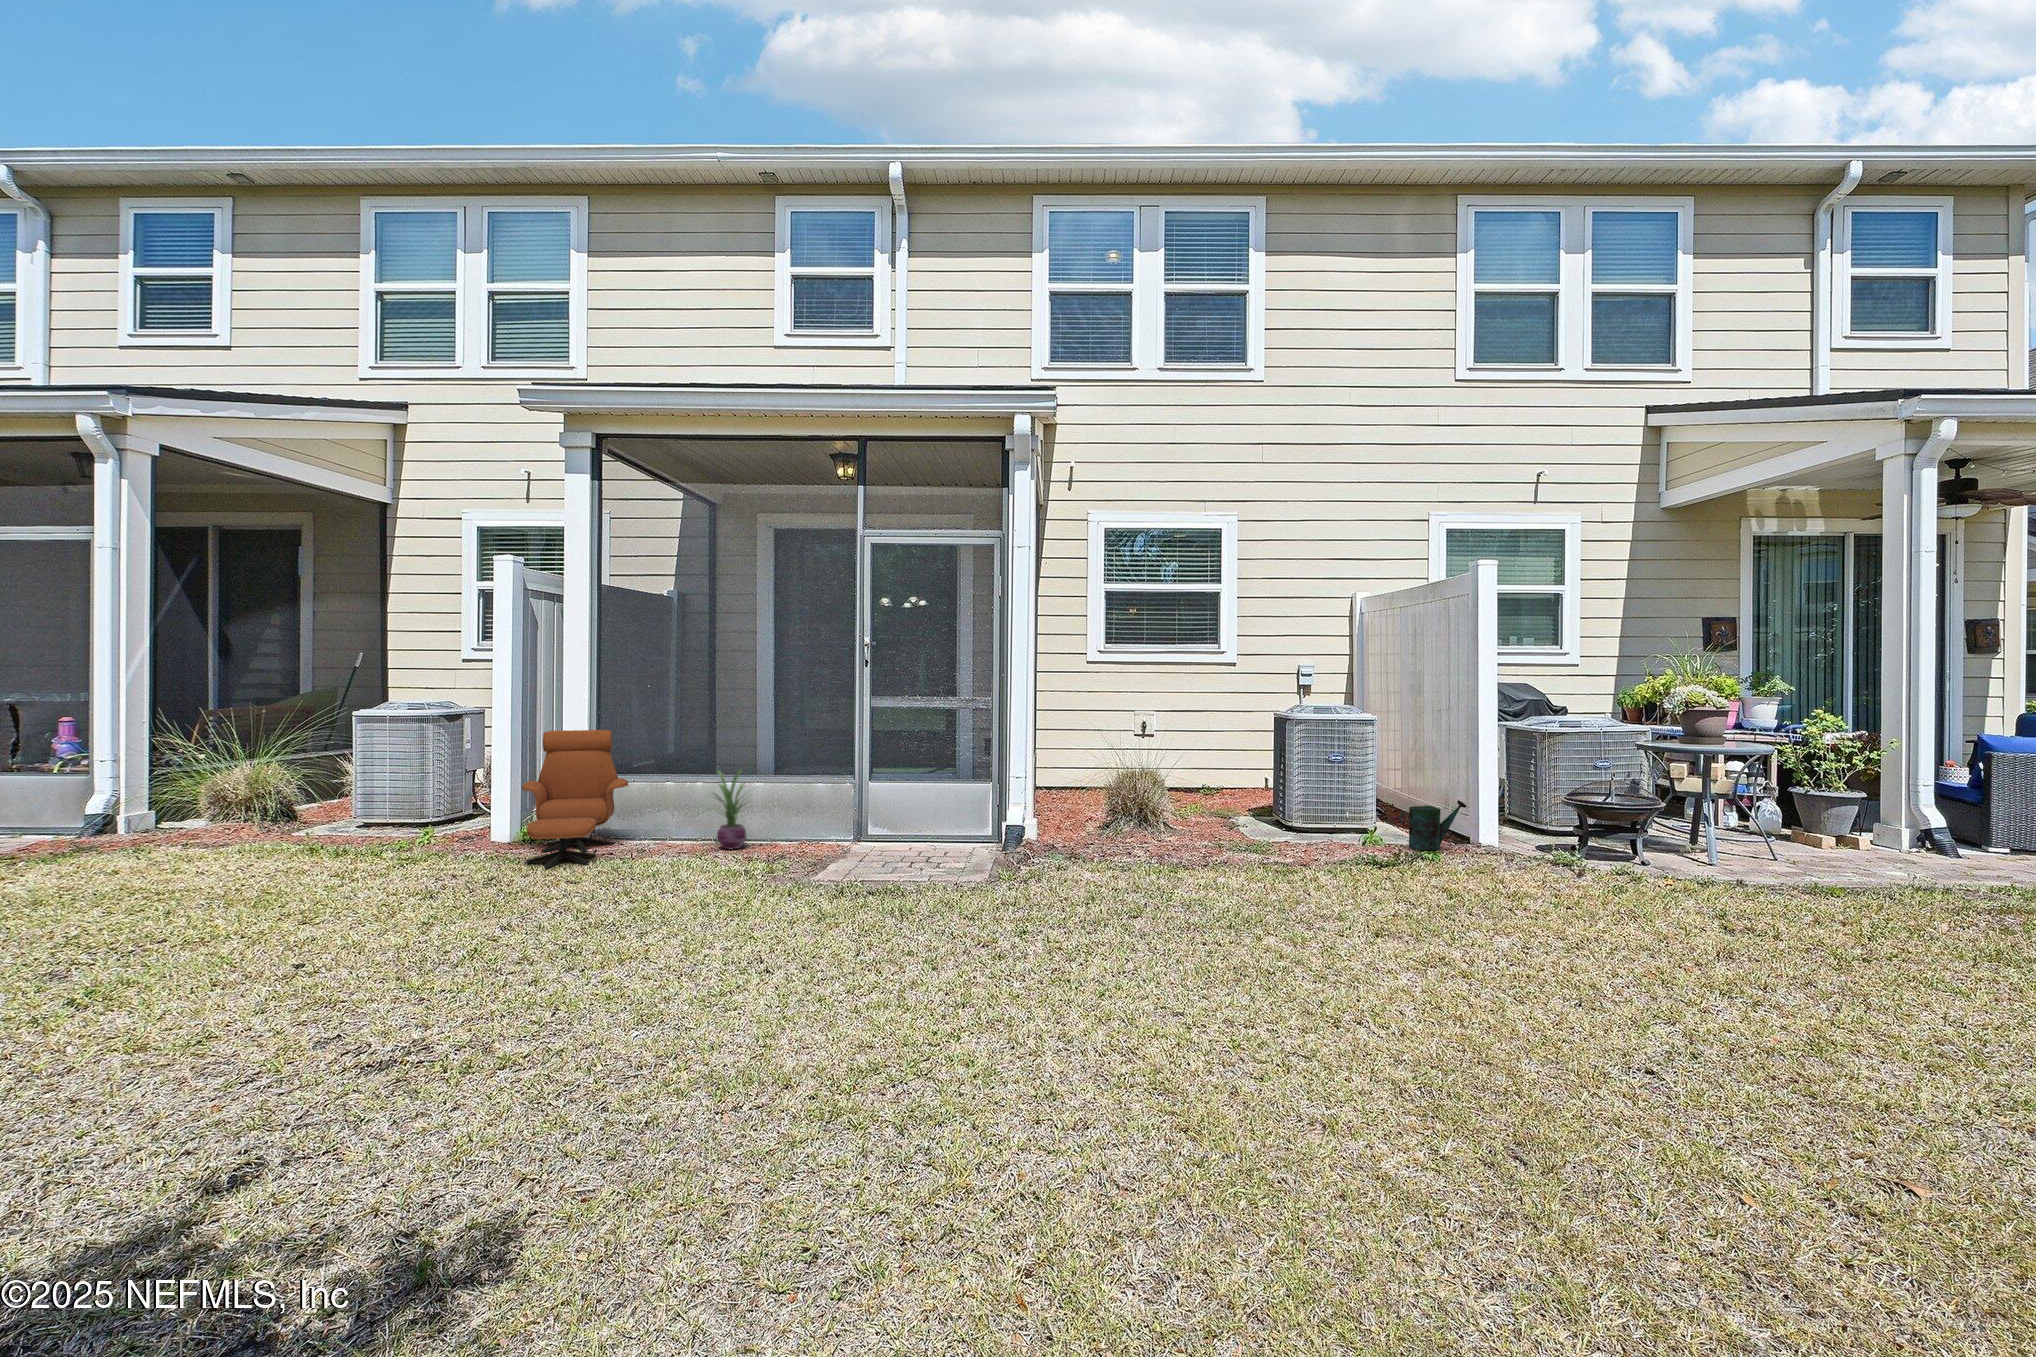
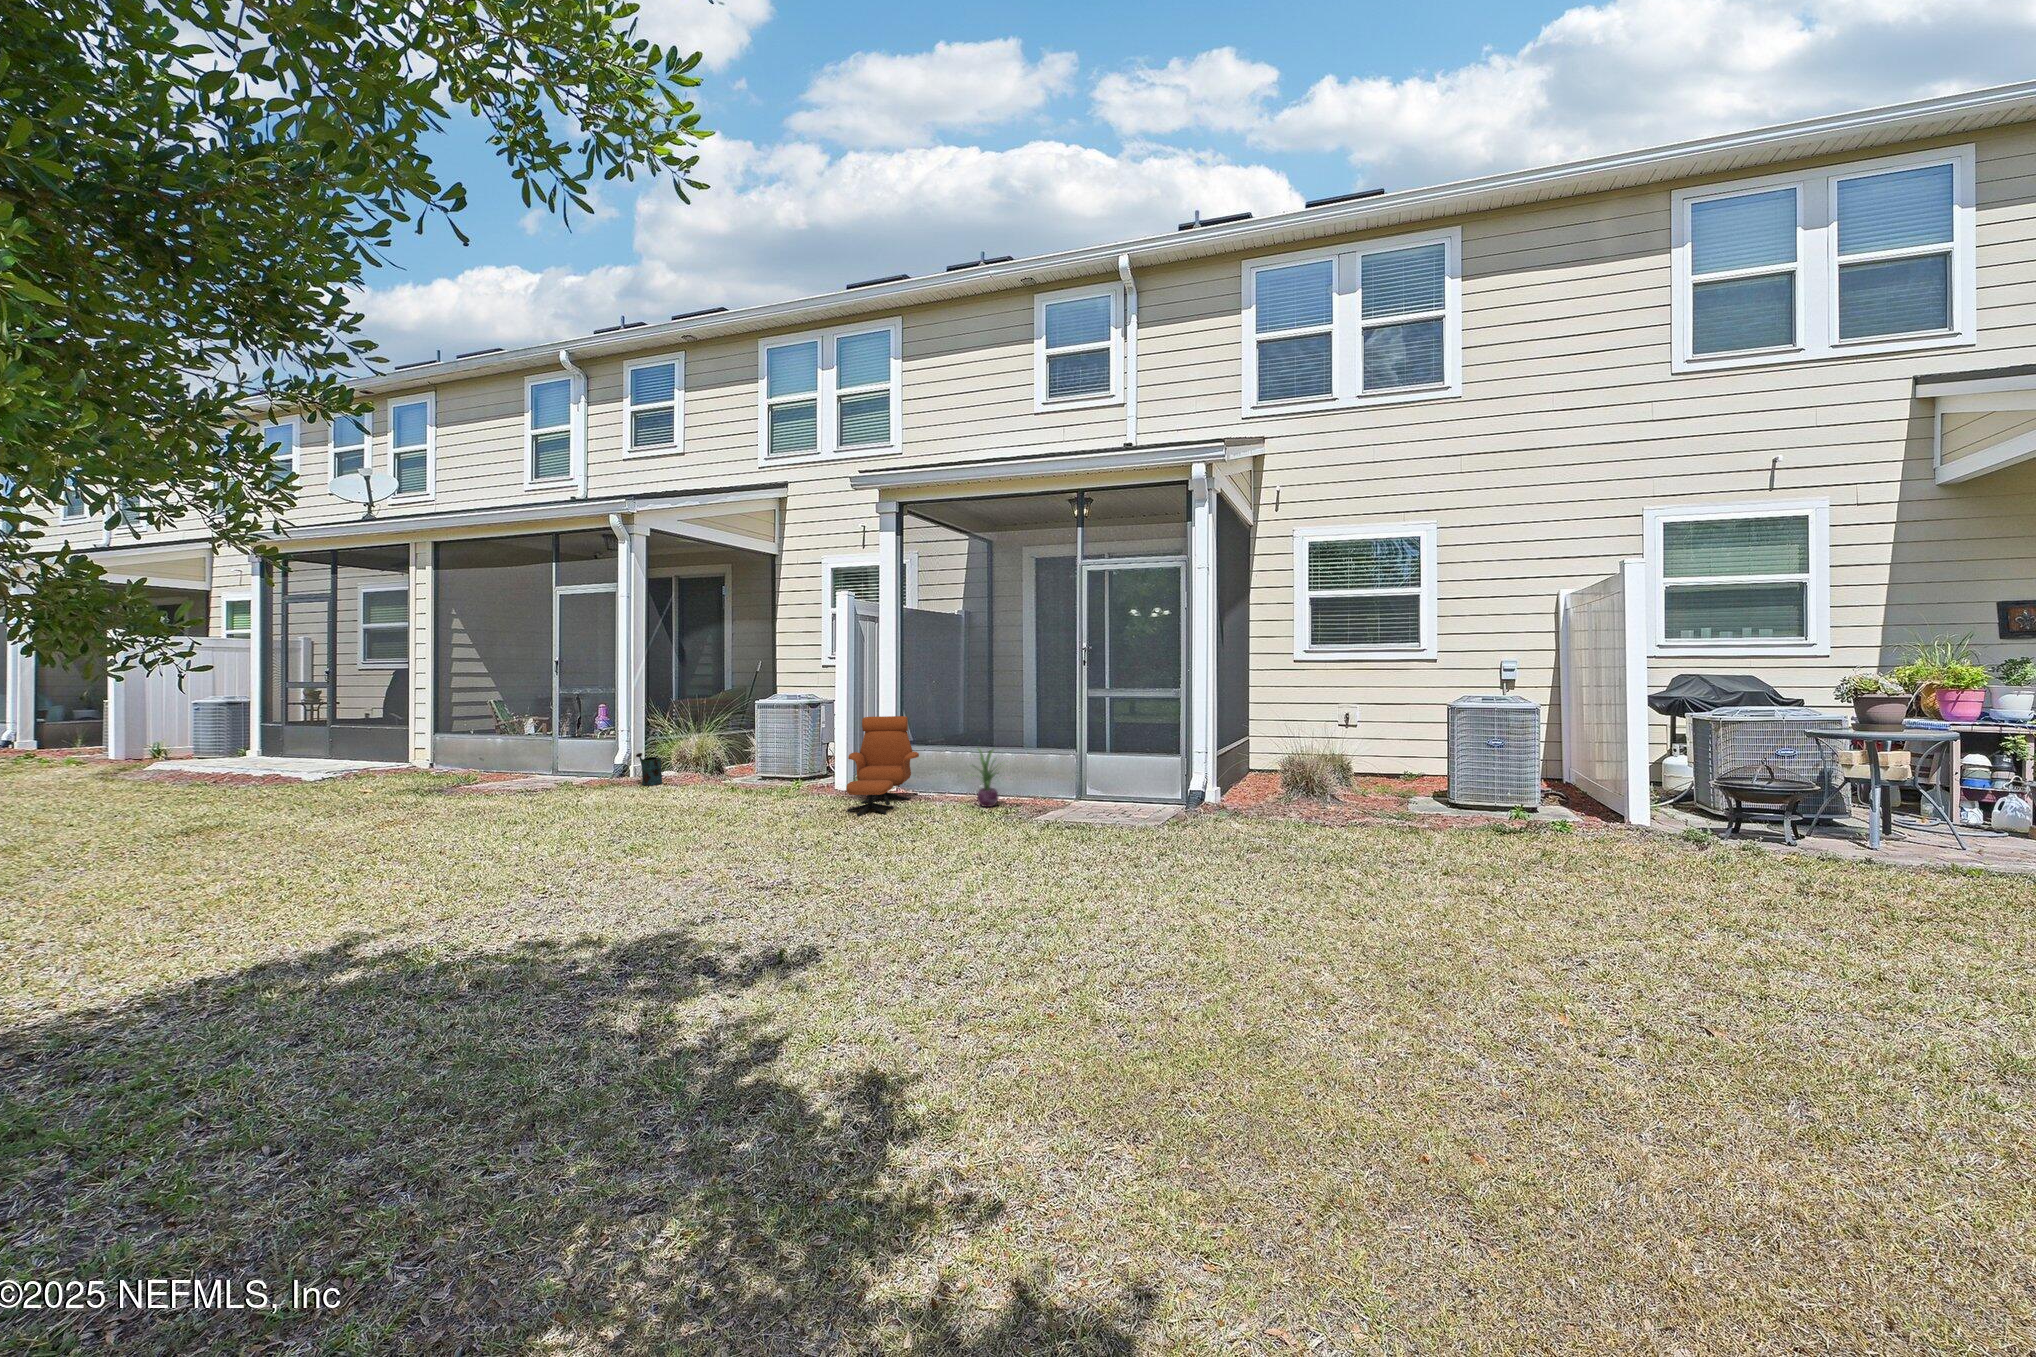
watering can: present [1399,800,1466,851] -> present [636,753,662,785]

